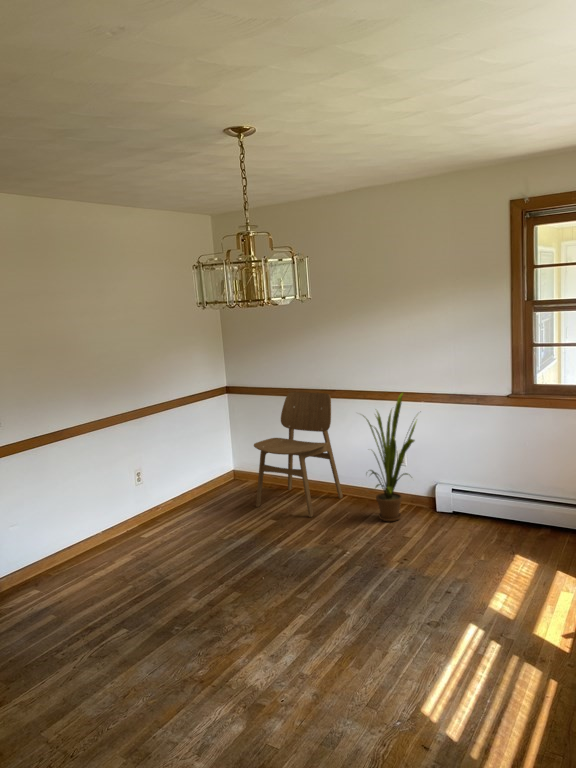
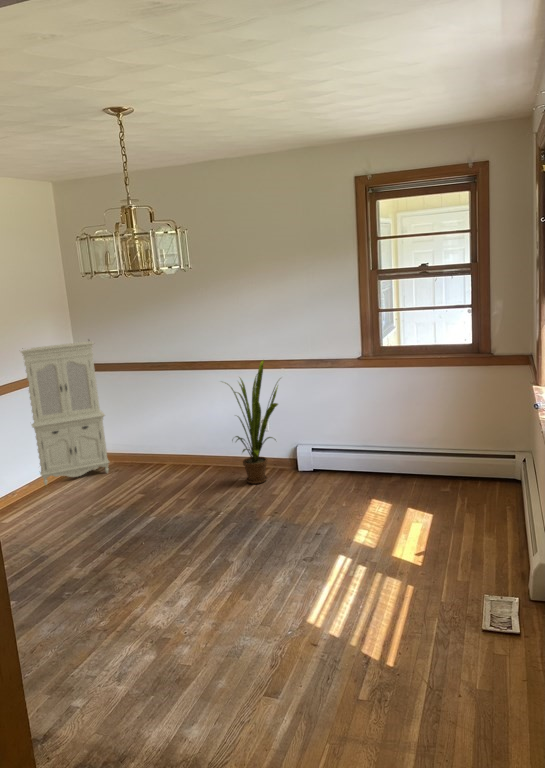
cabinet: none [173,365,250,501] -> present [21,341,109,485]
dining chair: present [254,392,343,517] -> none [115,365,208,487]

